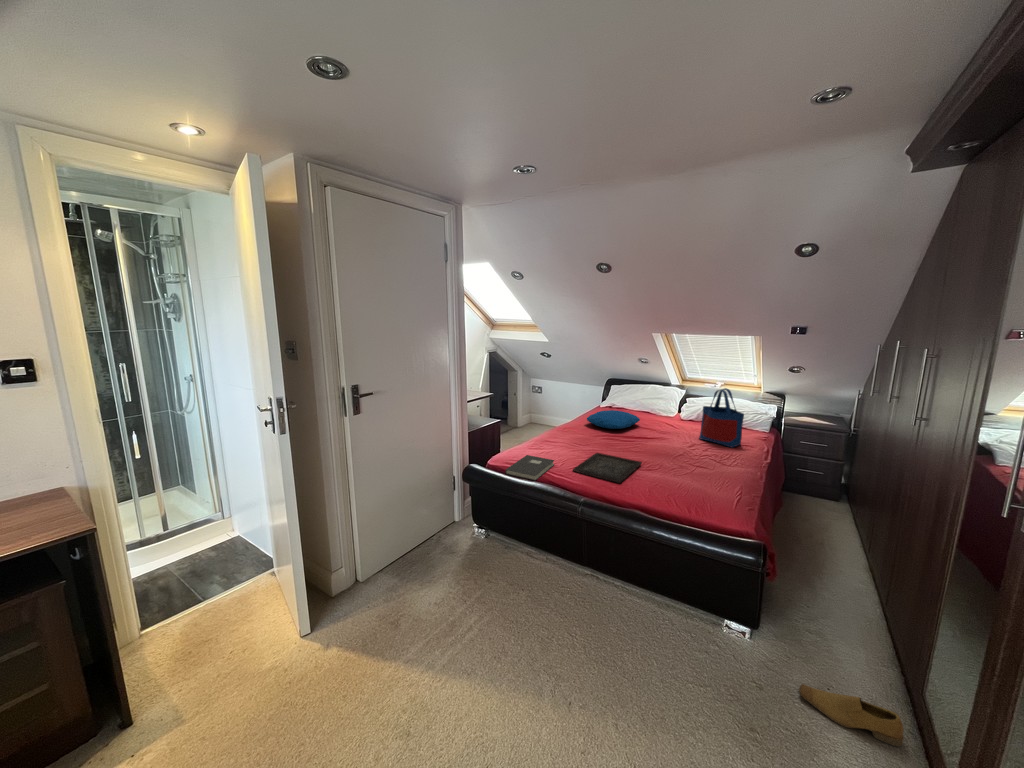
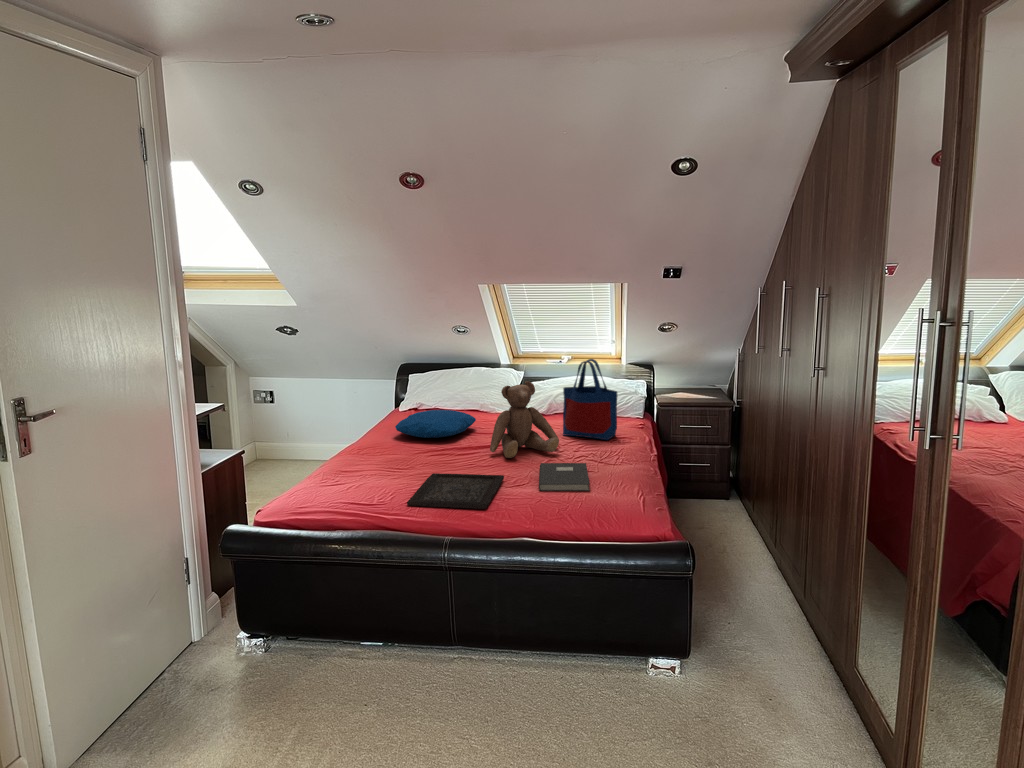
teddy bear: none [640,400,692,450] -> present [490,381,559,458]
book: present [505,455,554,480] -> present [539,463,590,491]
shoe: present [799,684,904,747] -> none [748,695,851,736]

